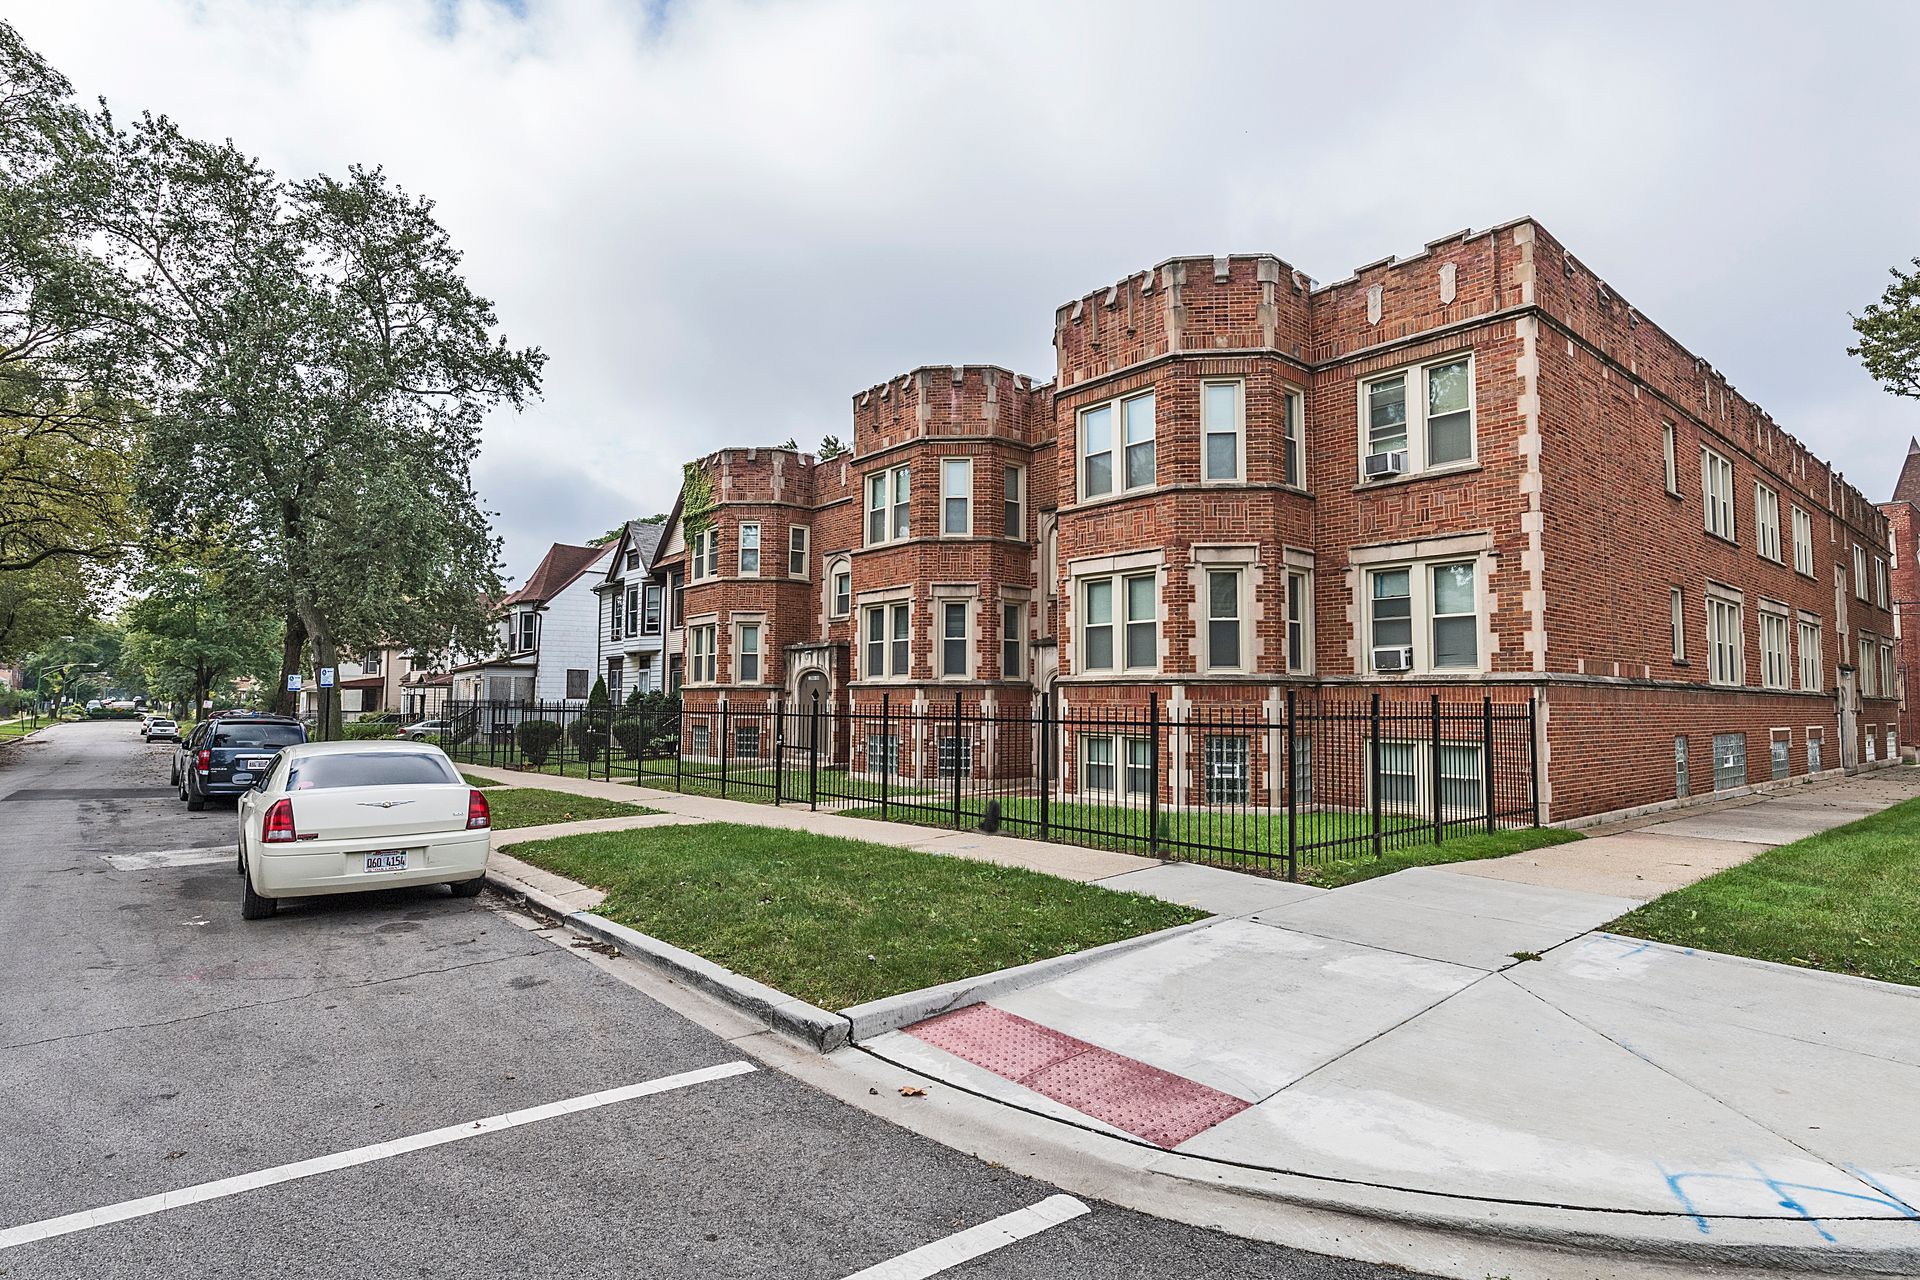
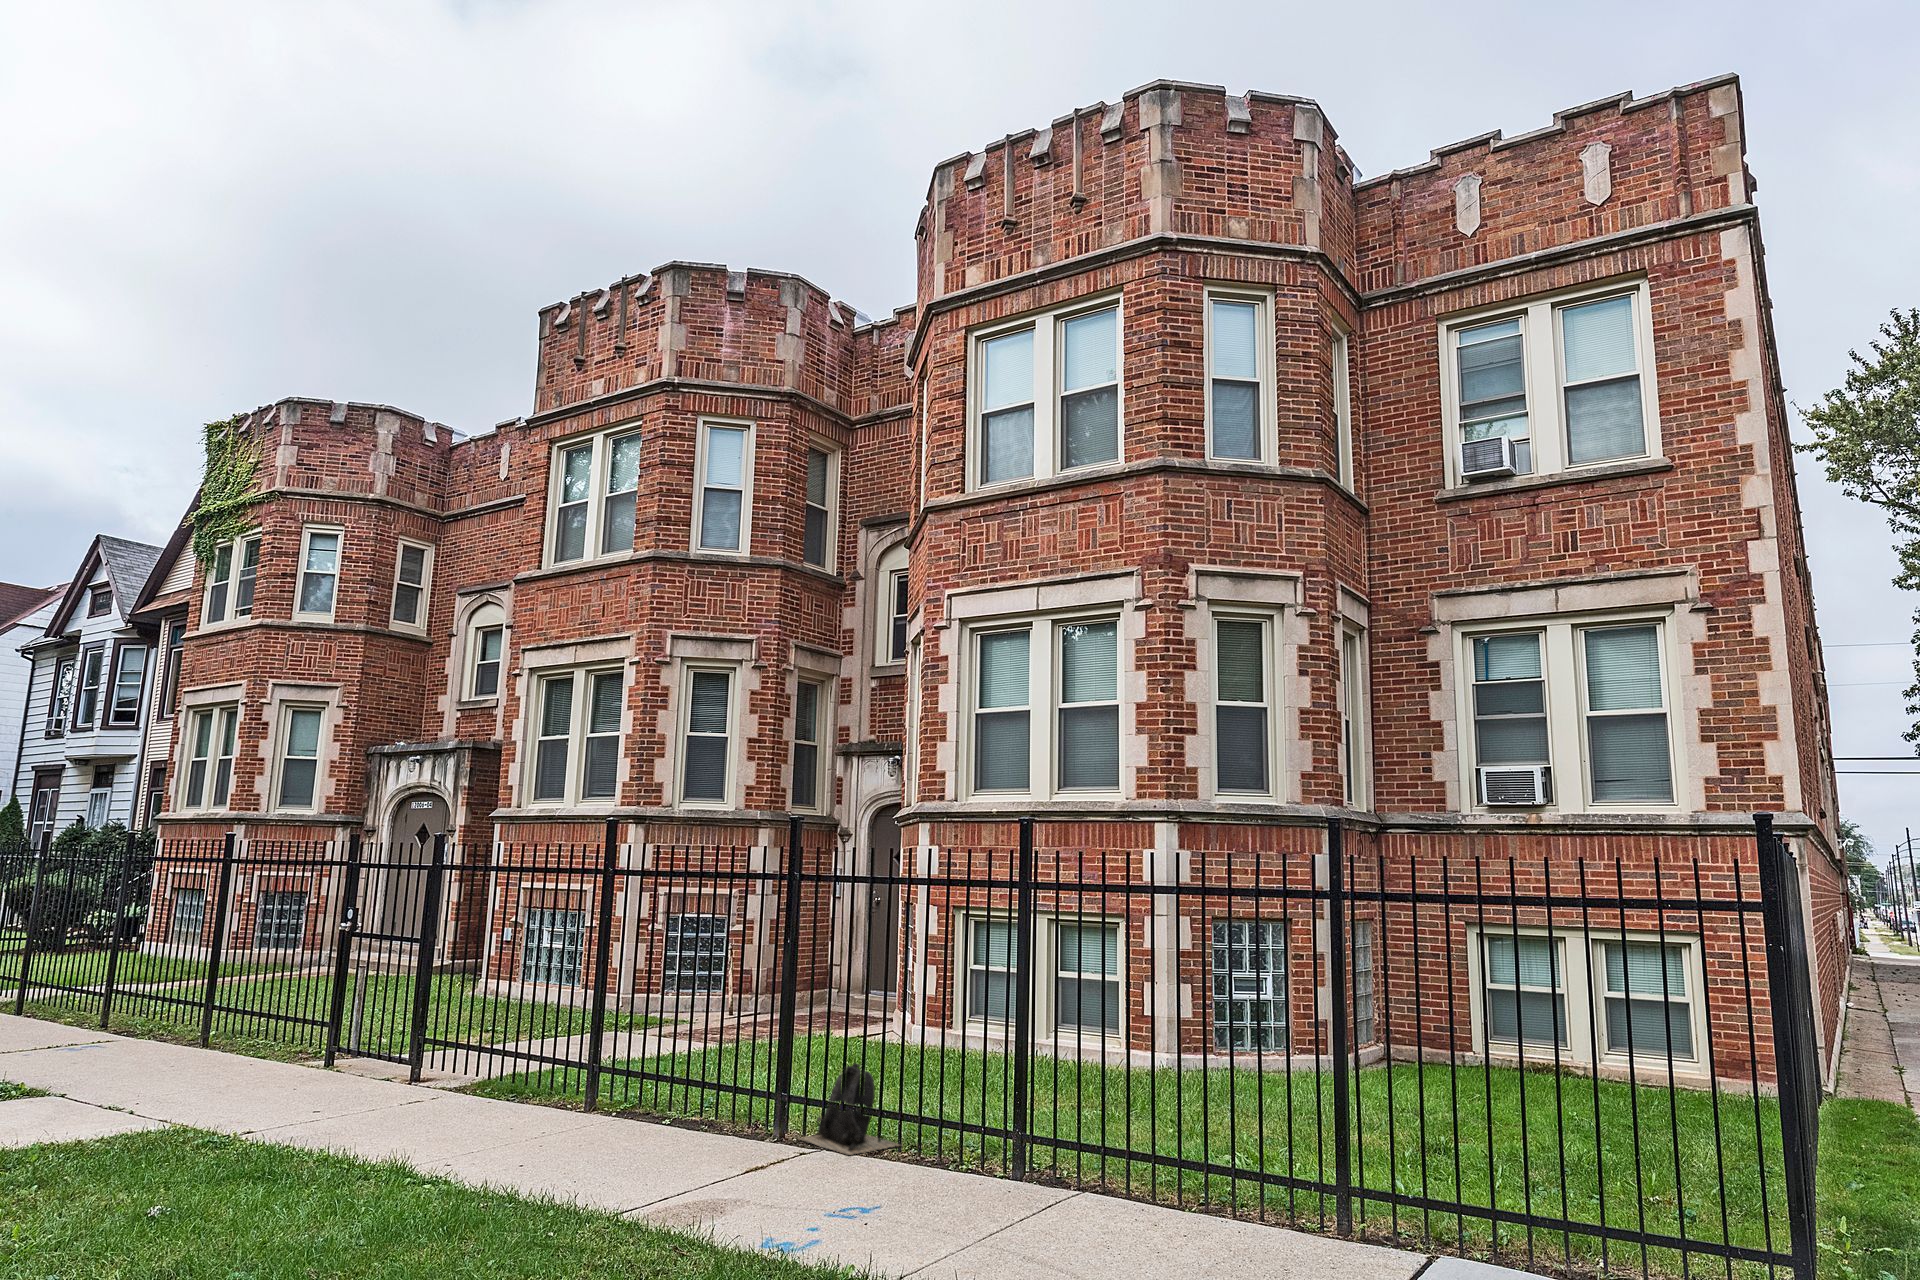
potted tree: present [1156,812,1172,862] -> none [1319,1107,1367,1242]

